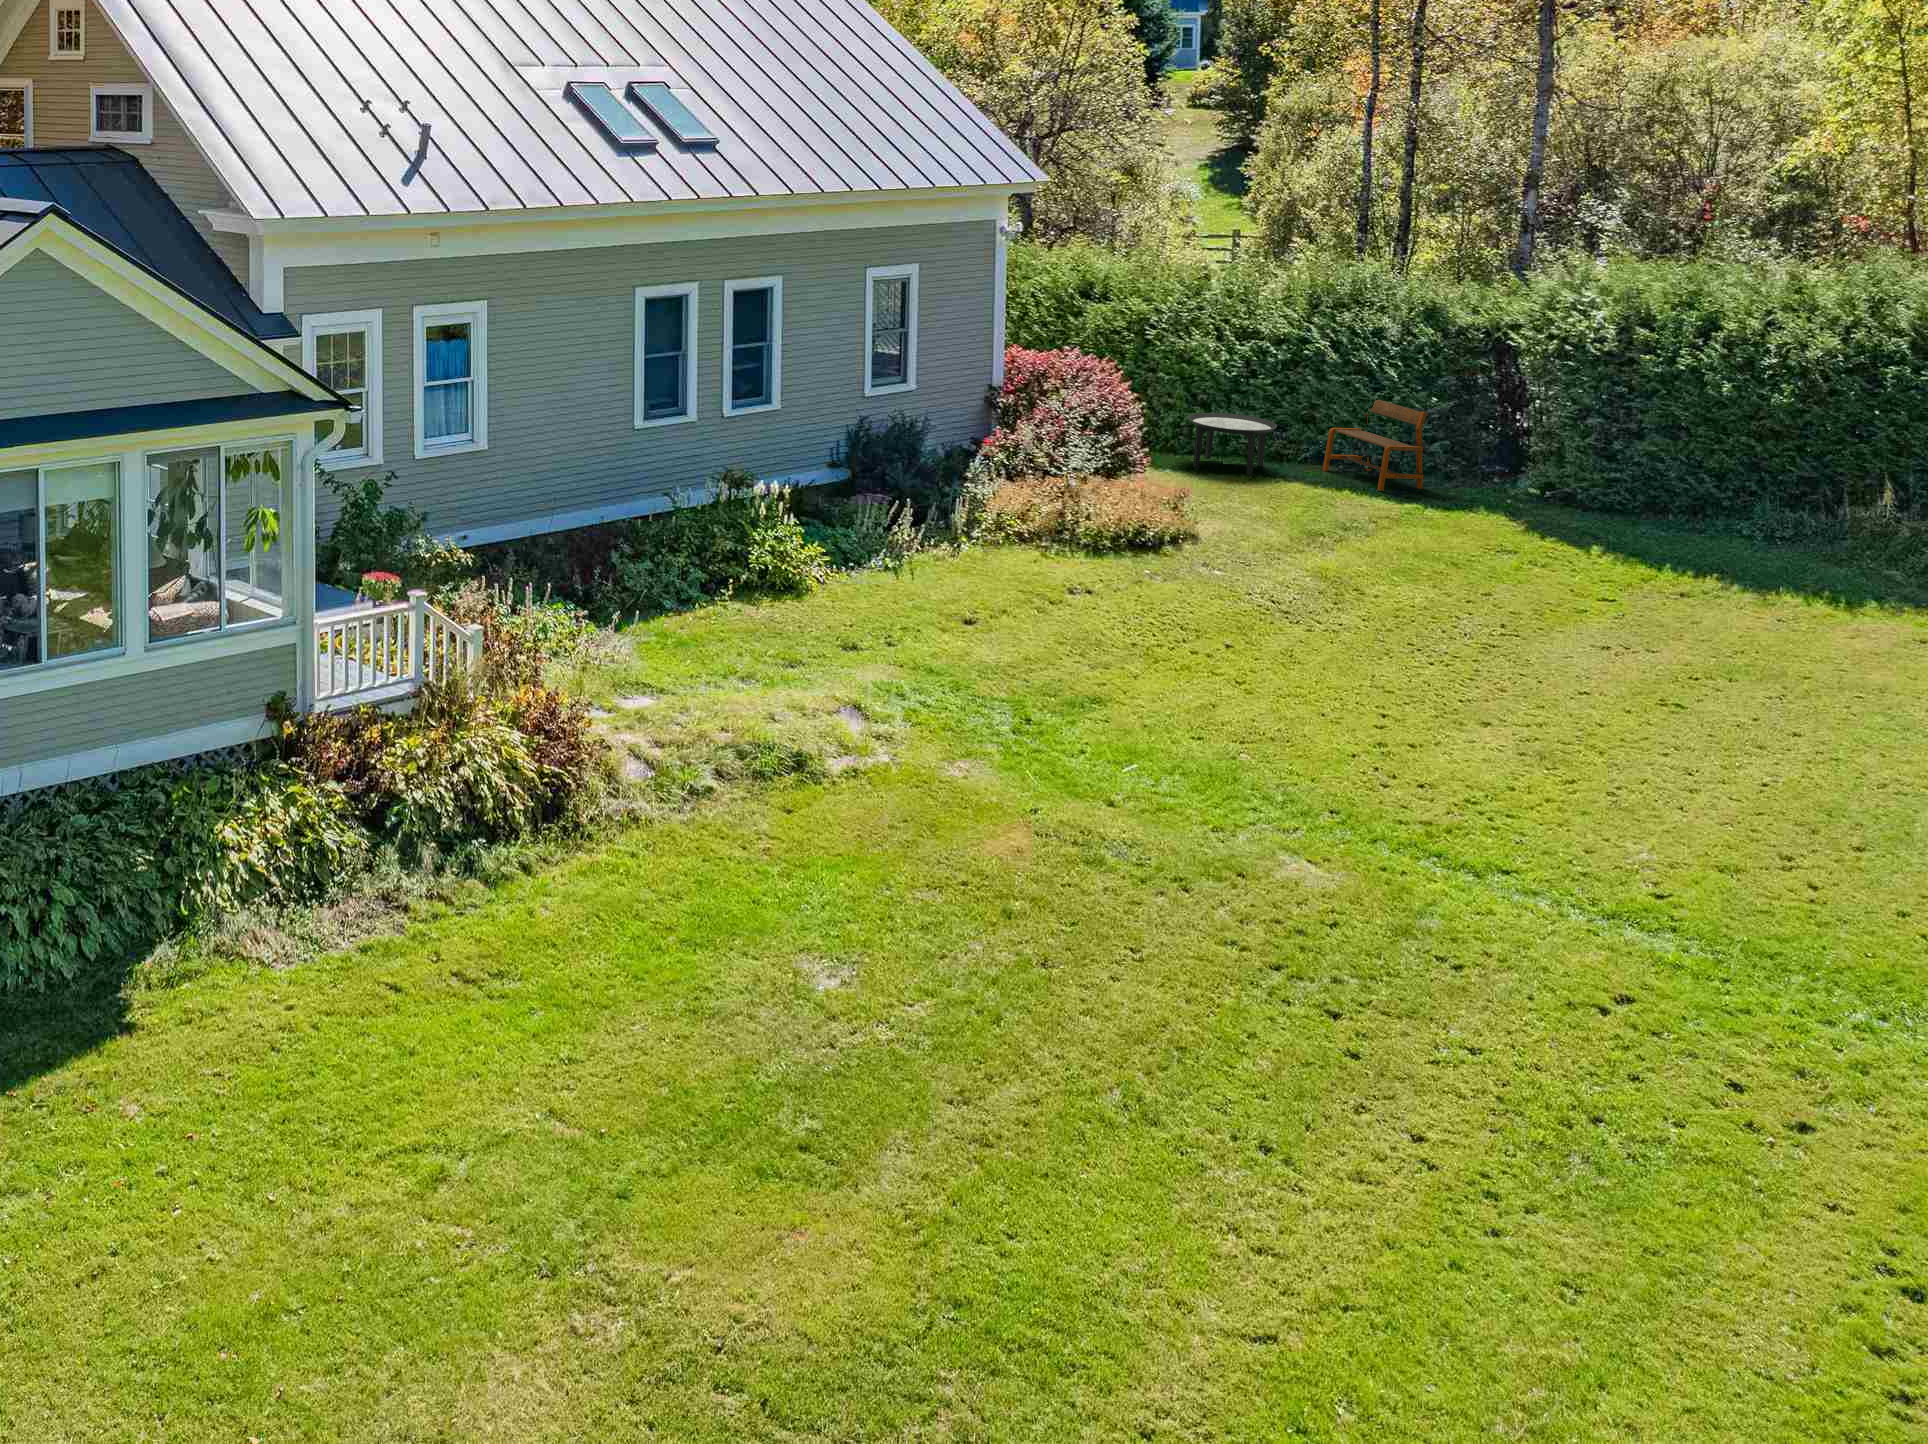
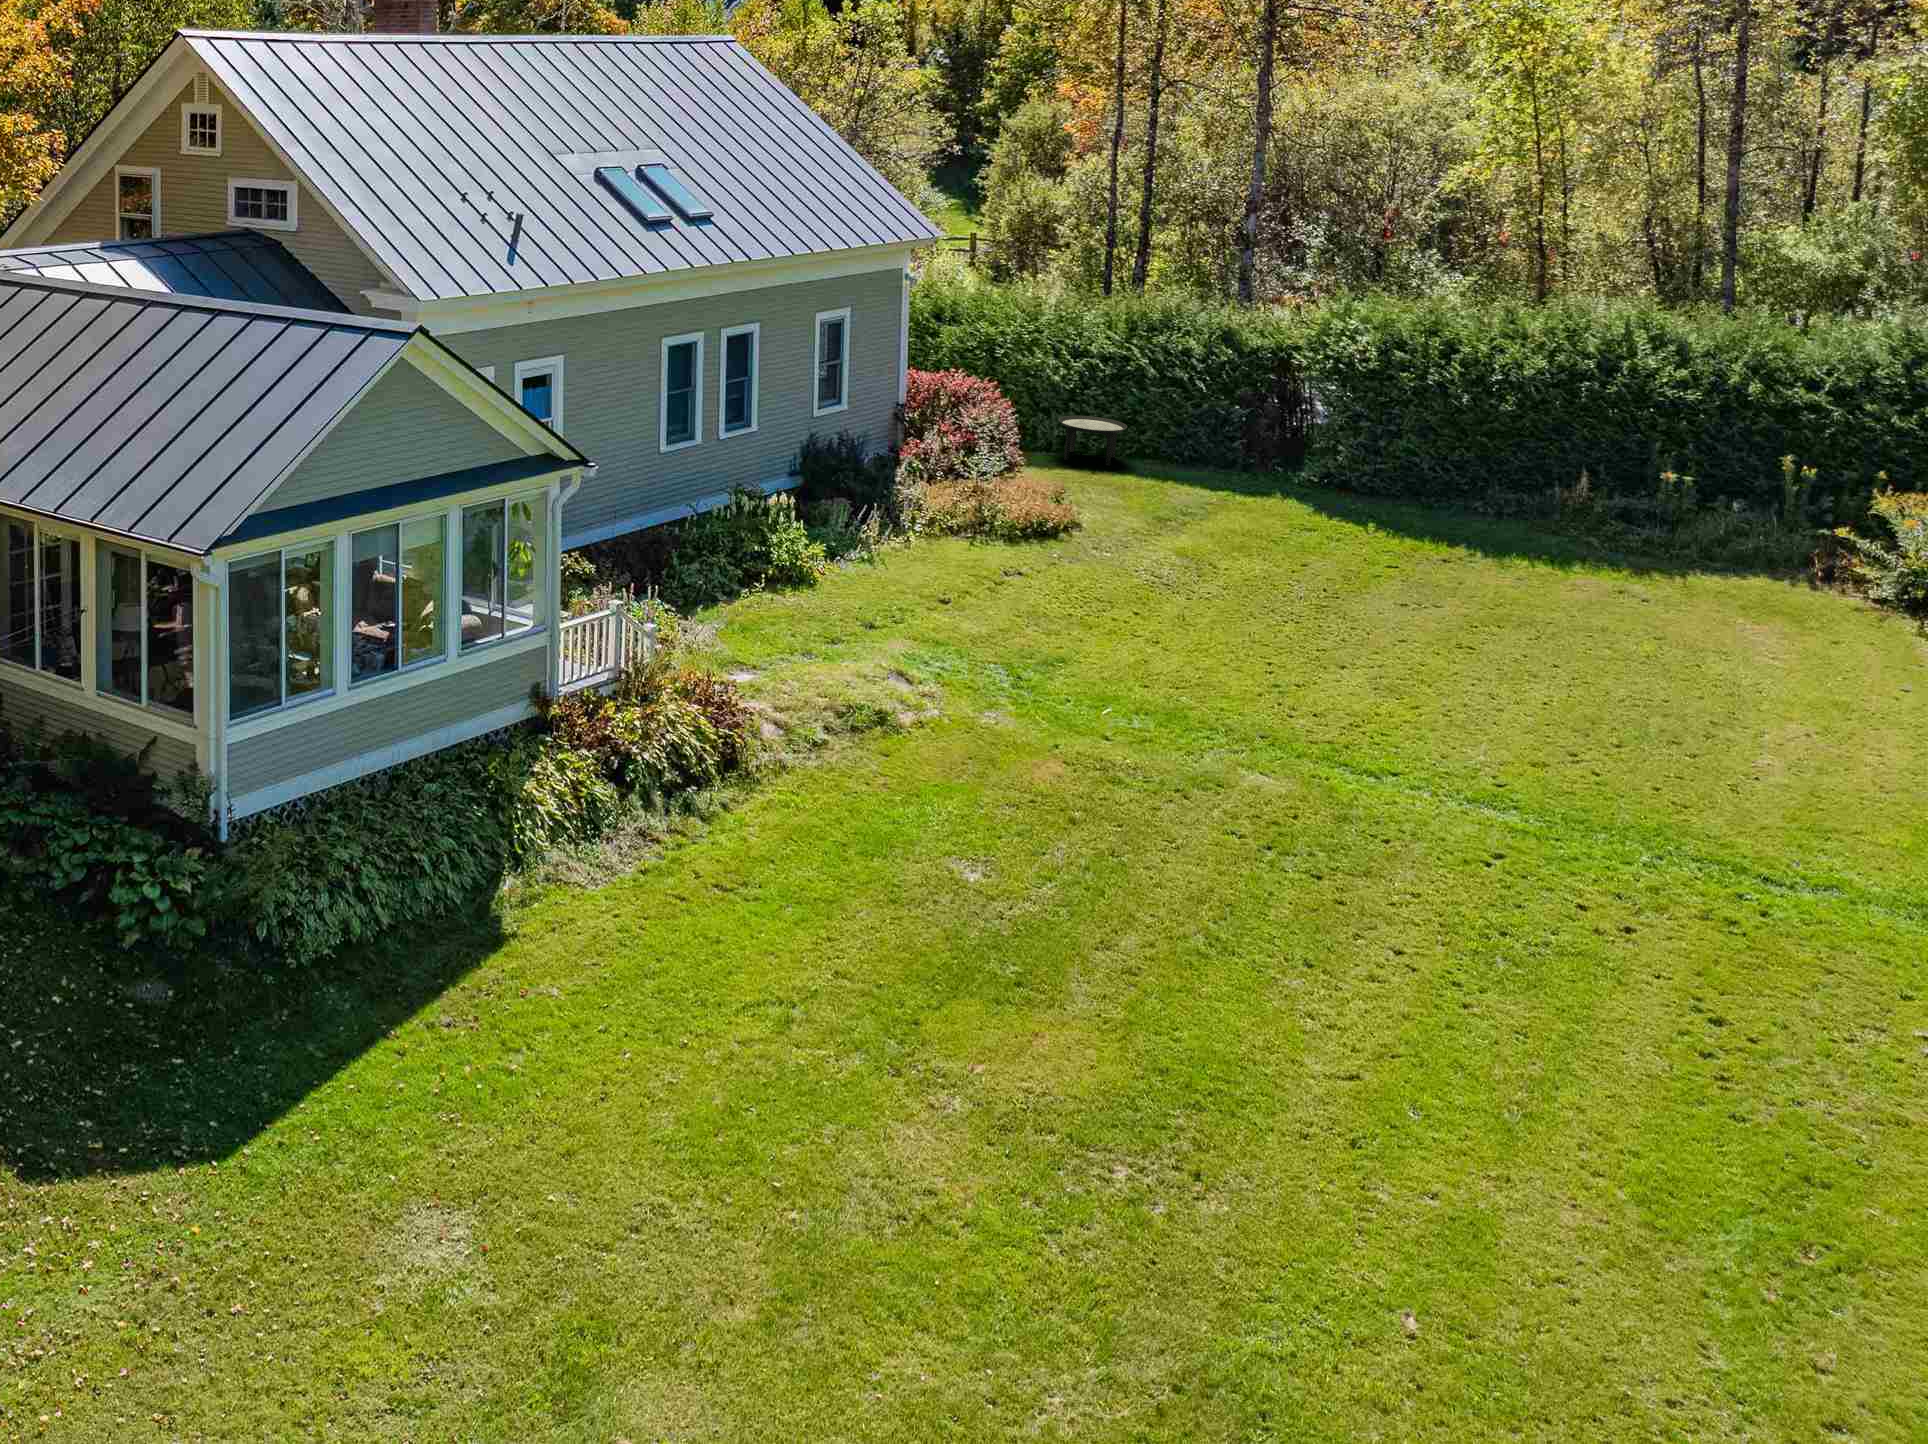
bench: present [1323,400,1427,491] -> none [1159,402,1240,476]

